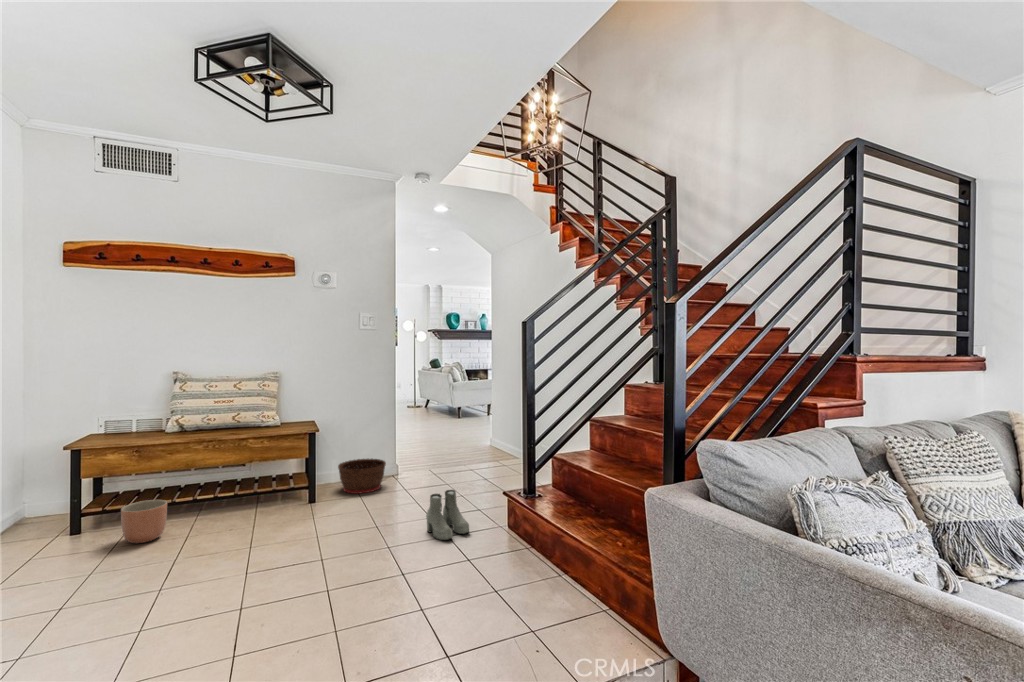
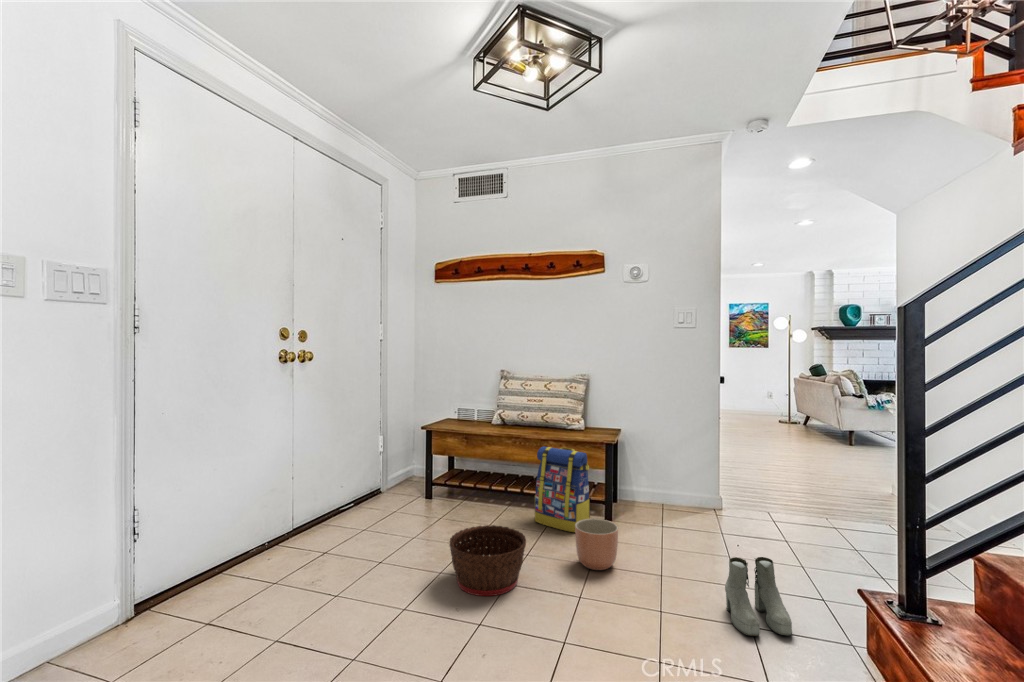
backpack: none [237,443,296,521] -> present [535,447,590,532]
basket: present [338,459,386,494] -> present [449,525,526,596]
planter: present [121,500,167,543] -> present [575,519,618,570]

